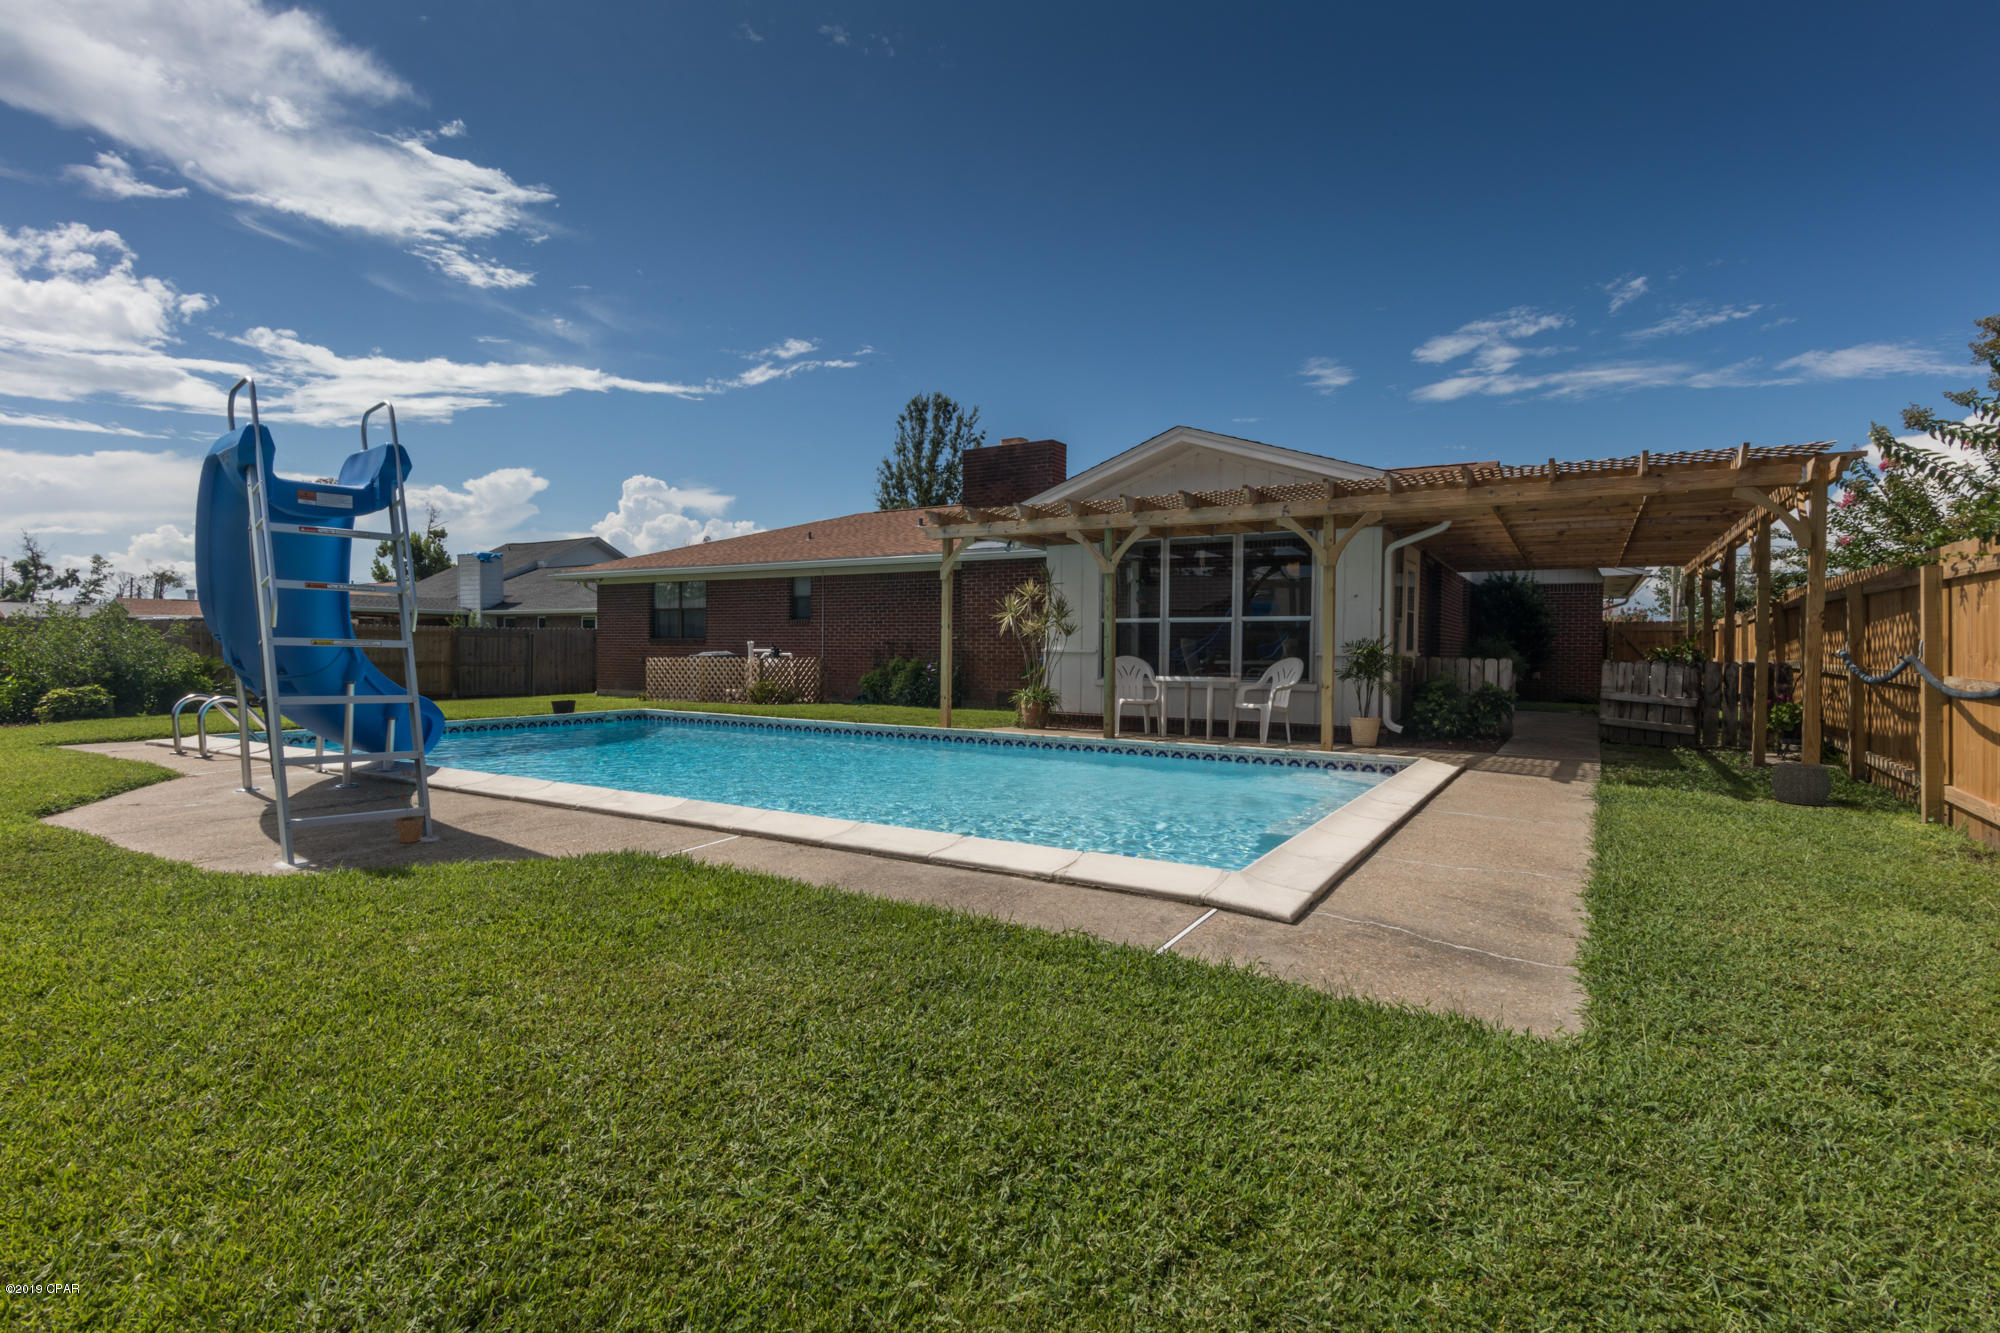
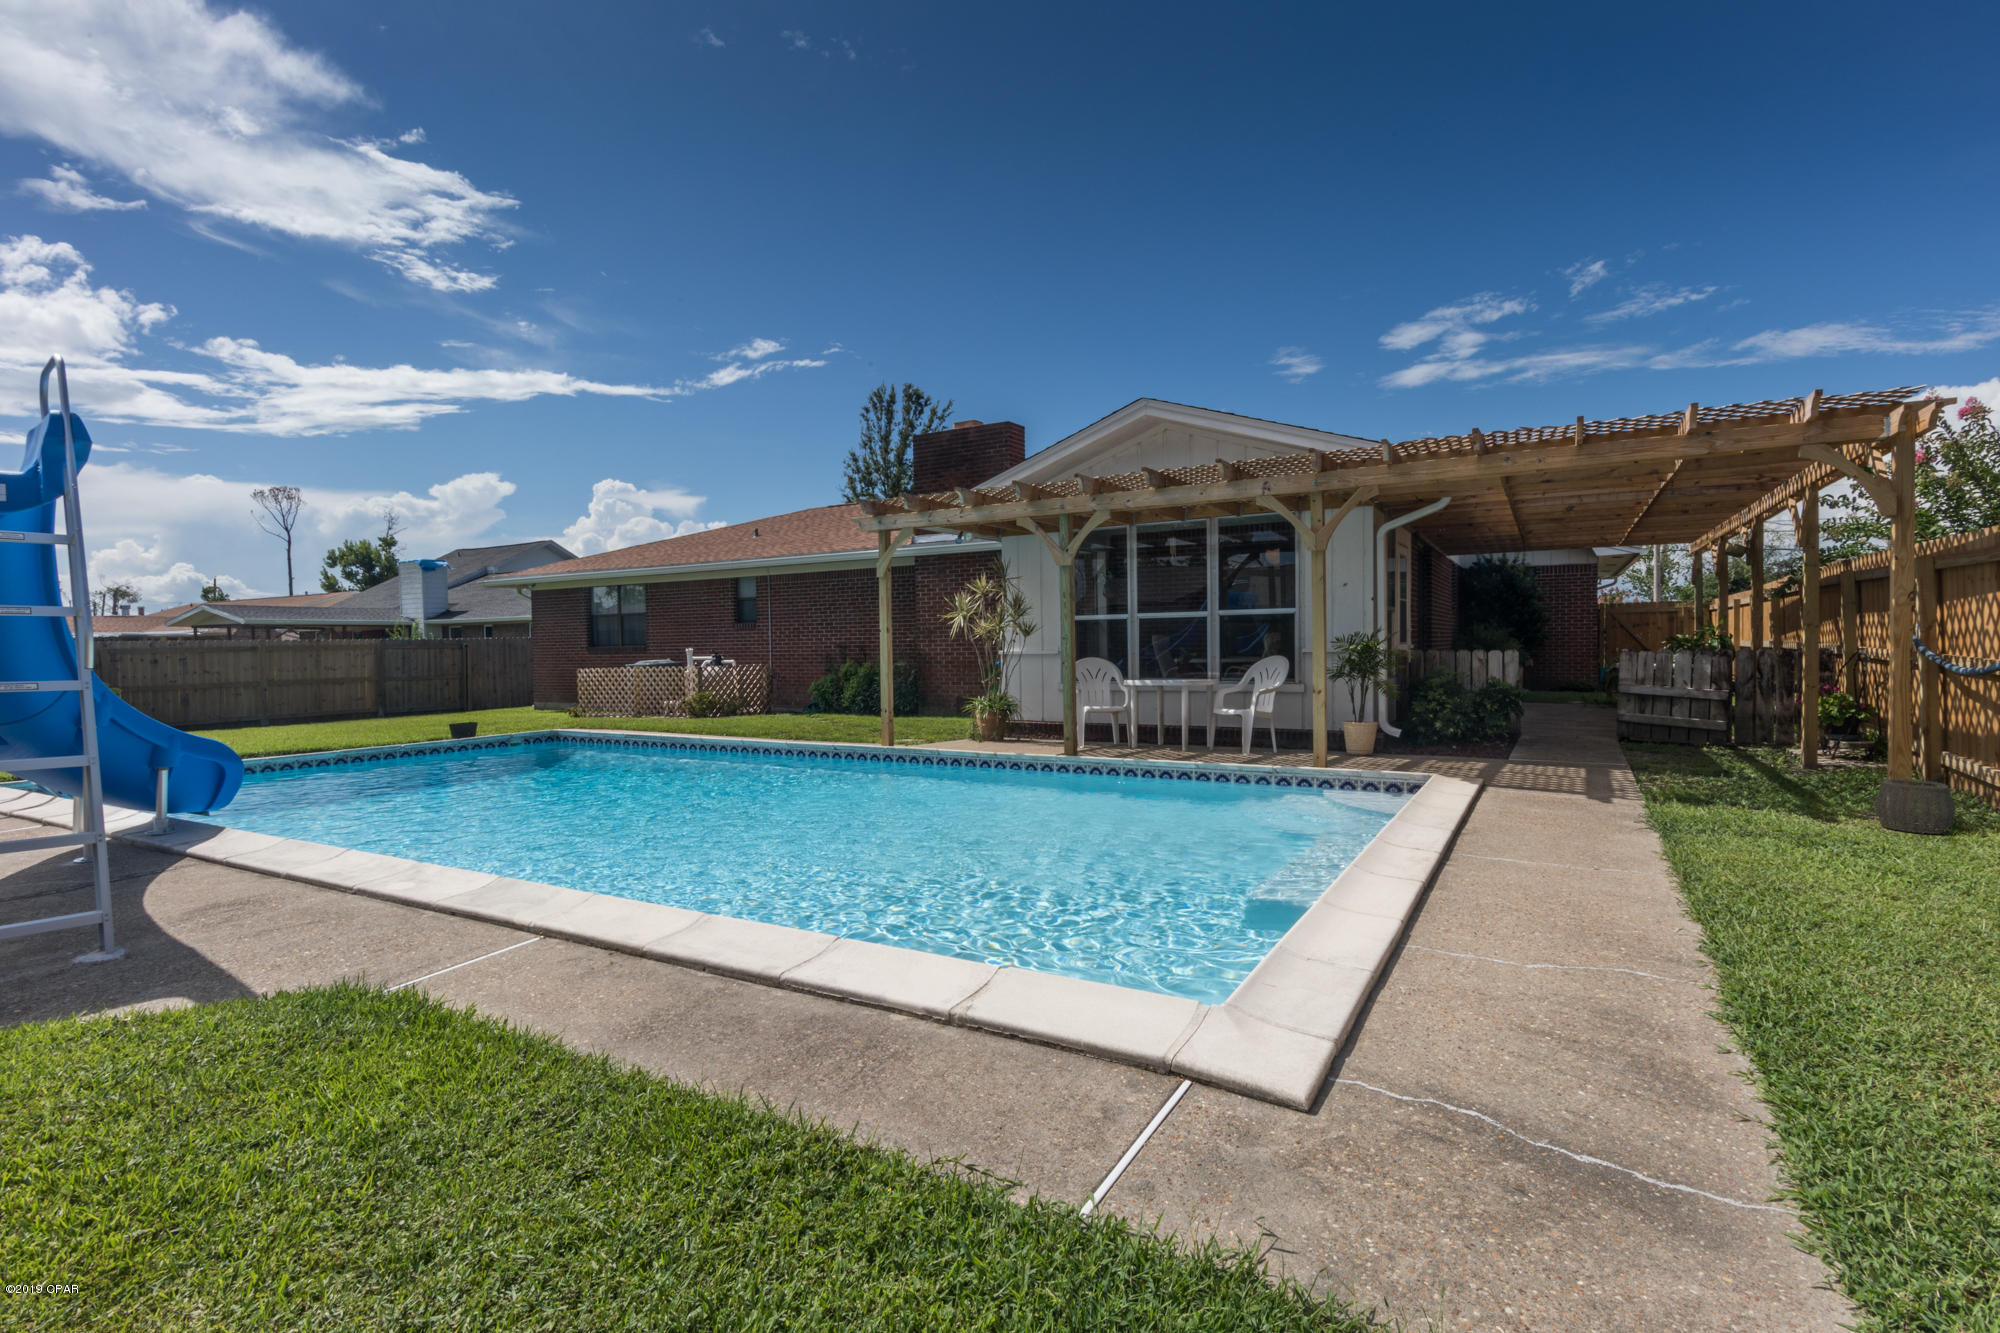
potted plant: present [386,770,424,843] -> none [24,860,90,965]

